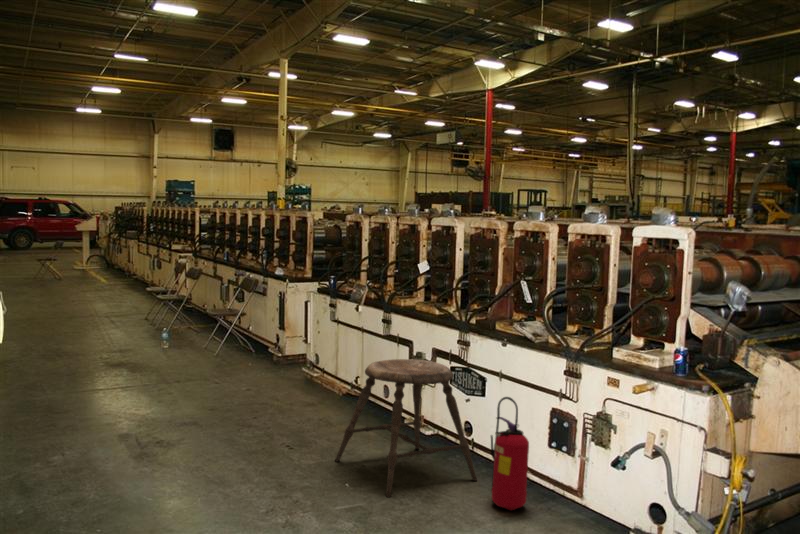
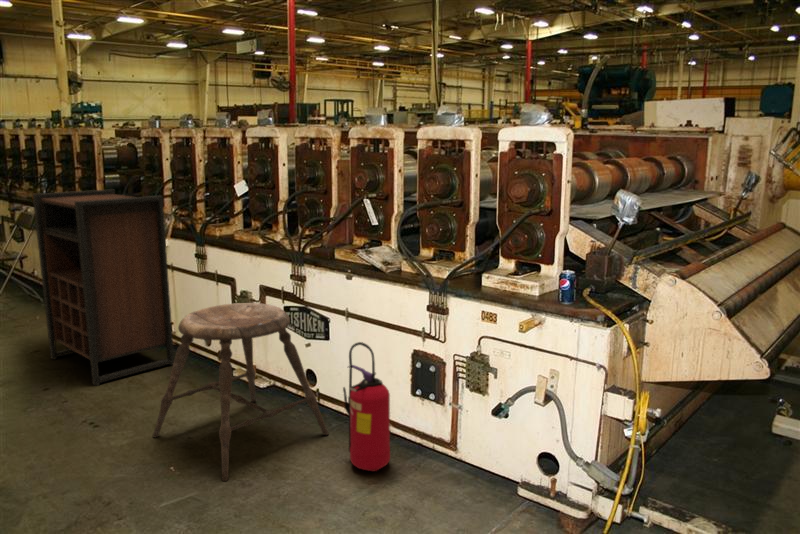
shelving unit: none [258,262,361,422] -> present [33,189,174,386]

